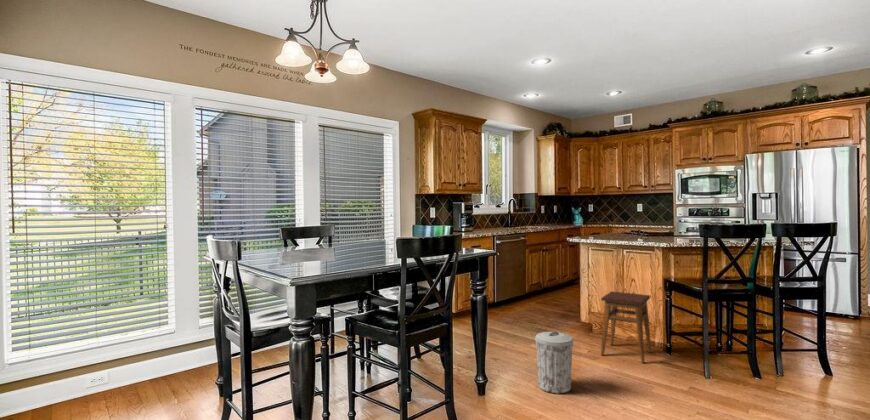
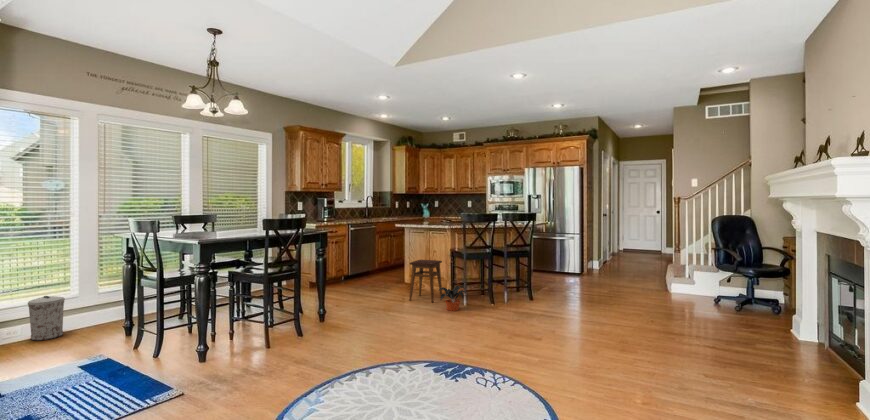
trash can: present [535,332,573,394] -> present [28,296,65,340]
potted plant: none [661,343,717,388] -> present [439,286,466,311]

